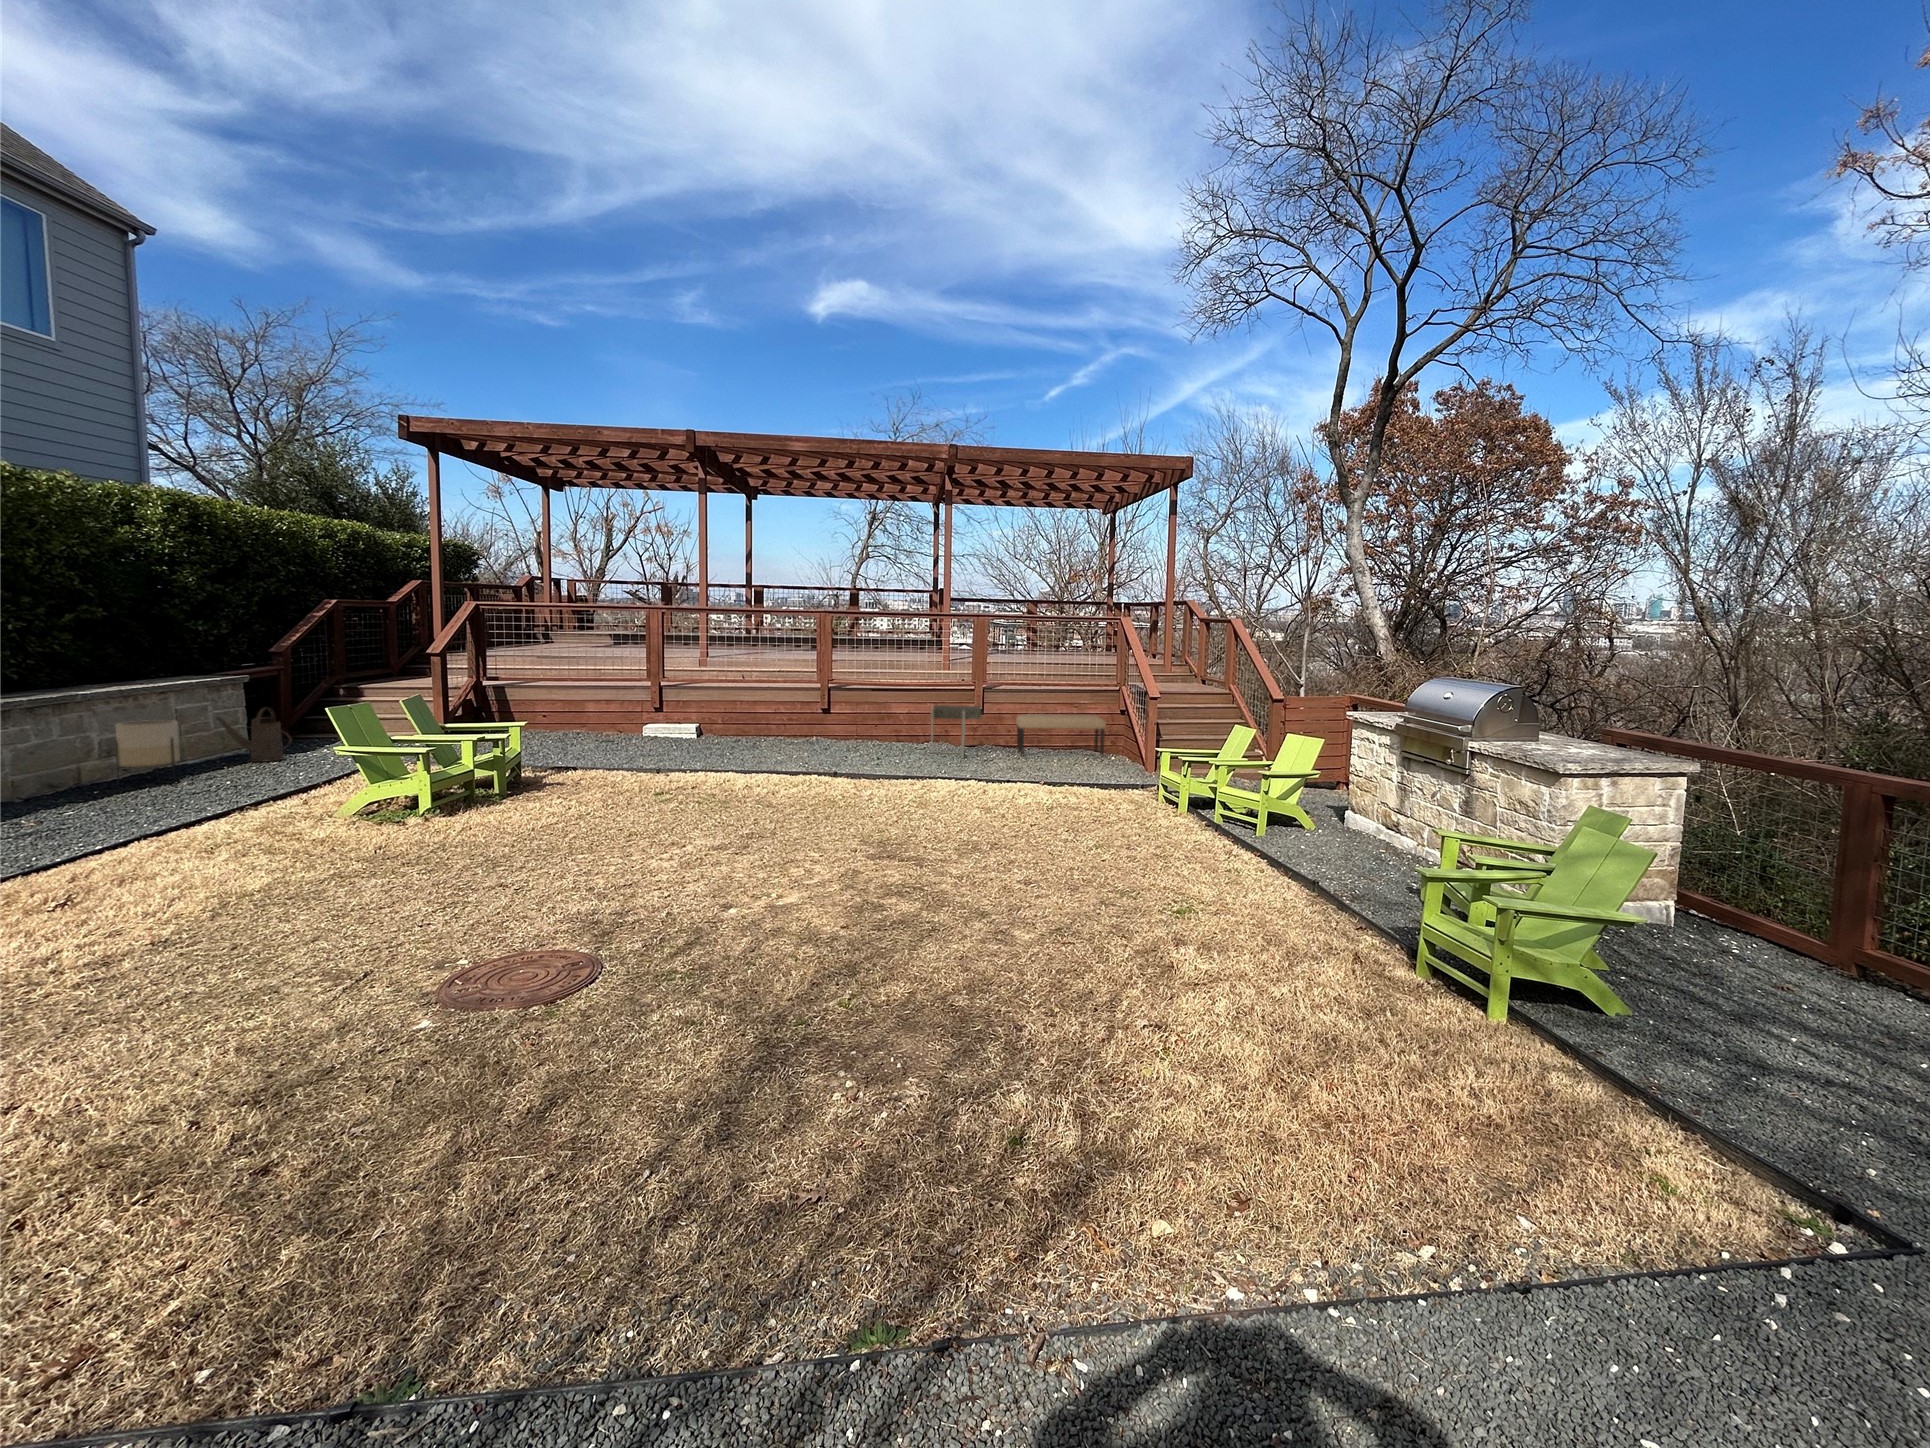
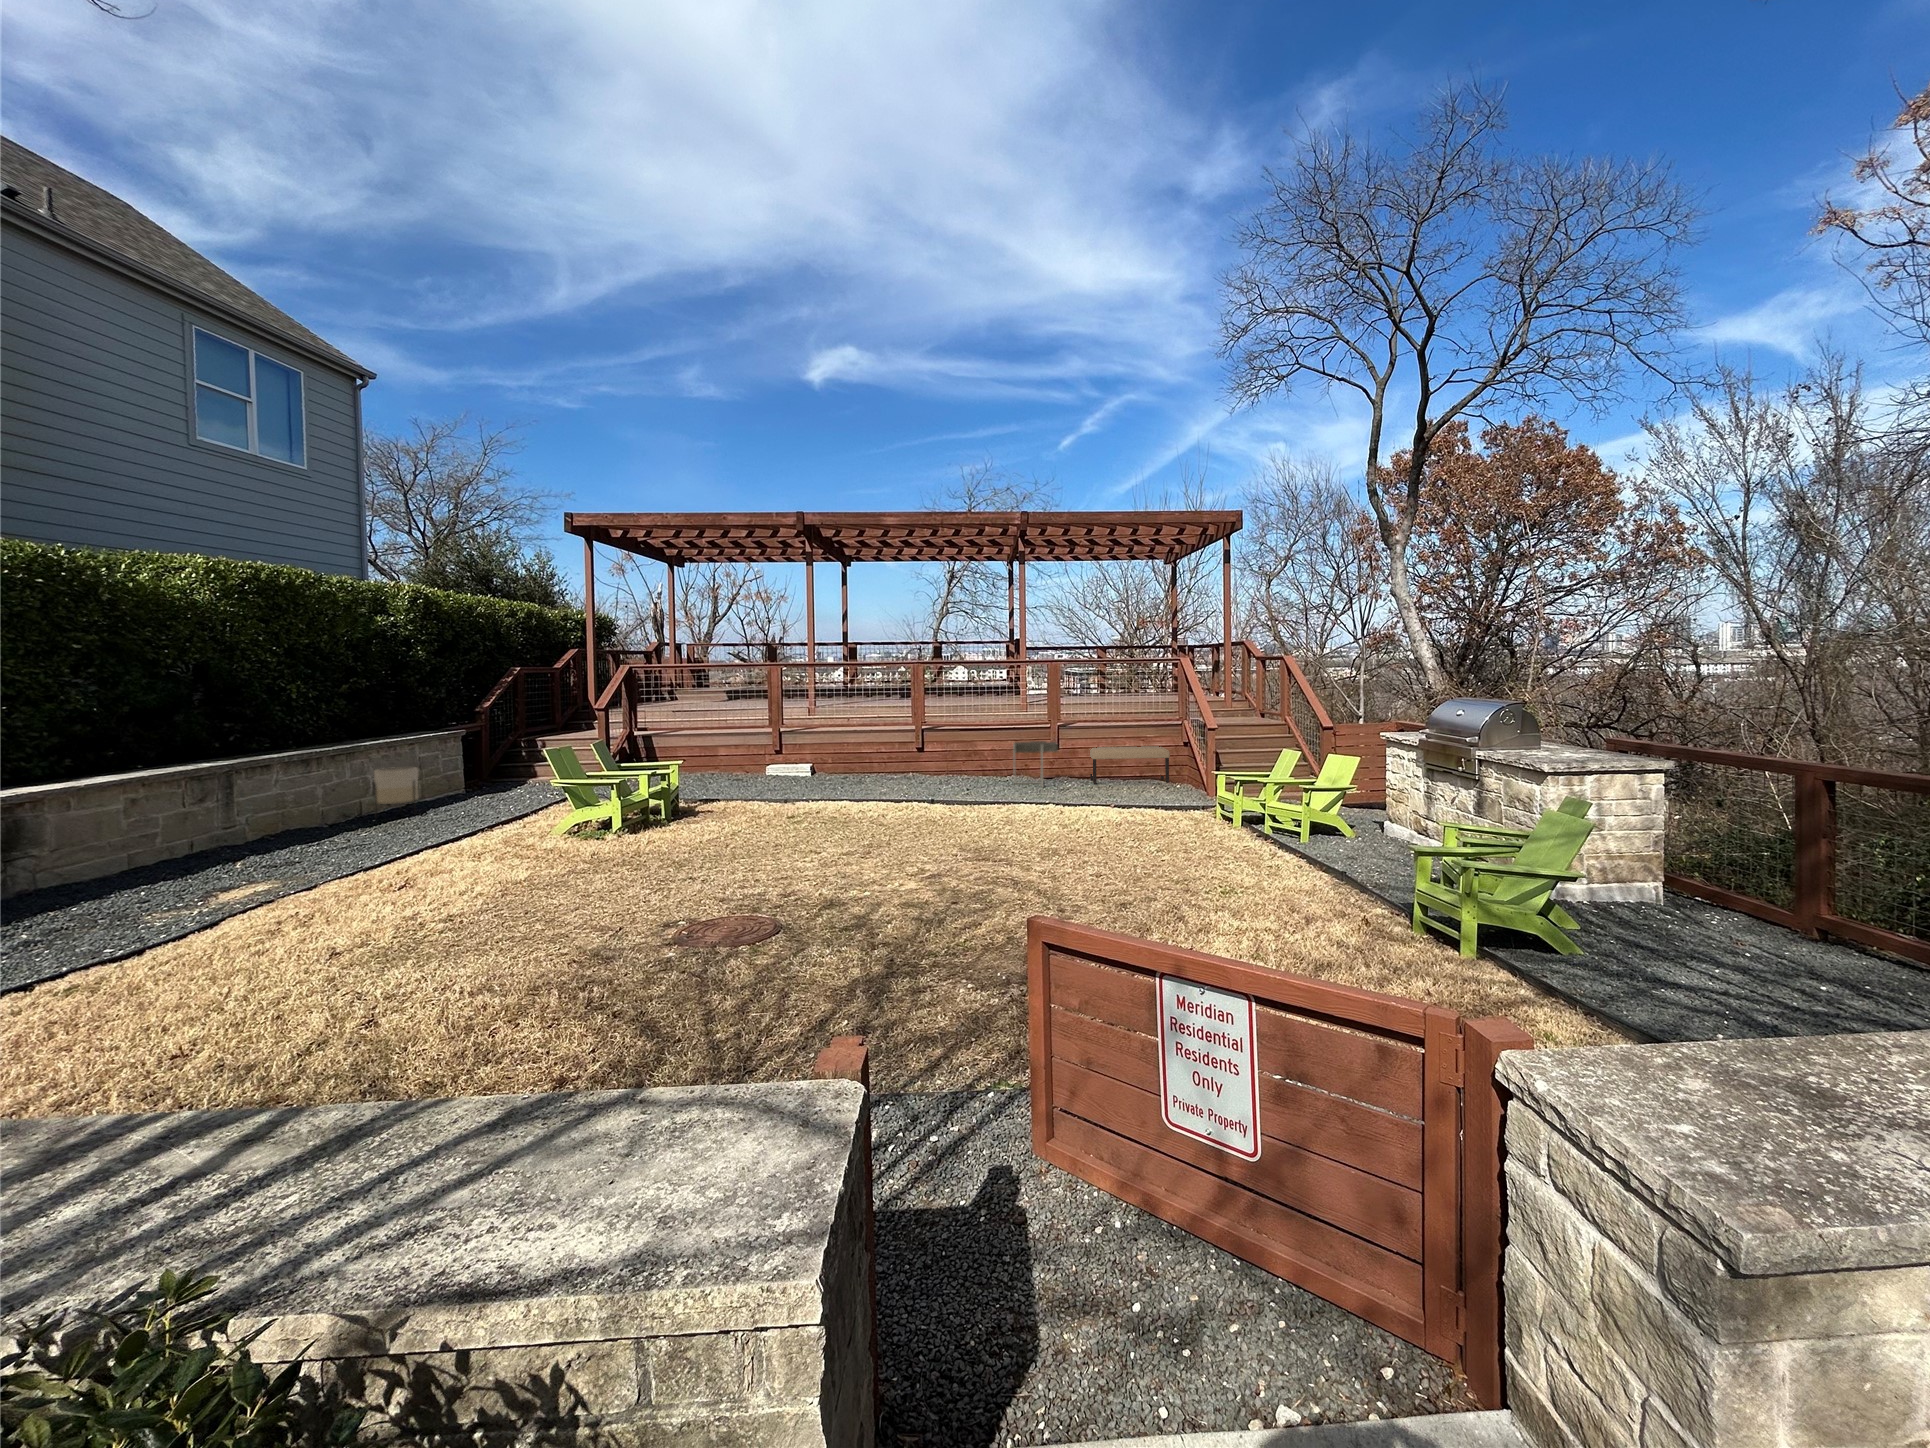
watering can: present [217,708,291,762] -> none [439,756,495,801]

